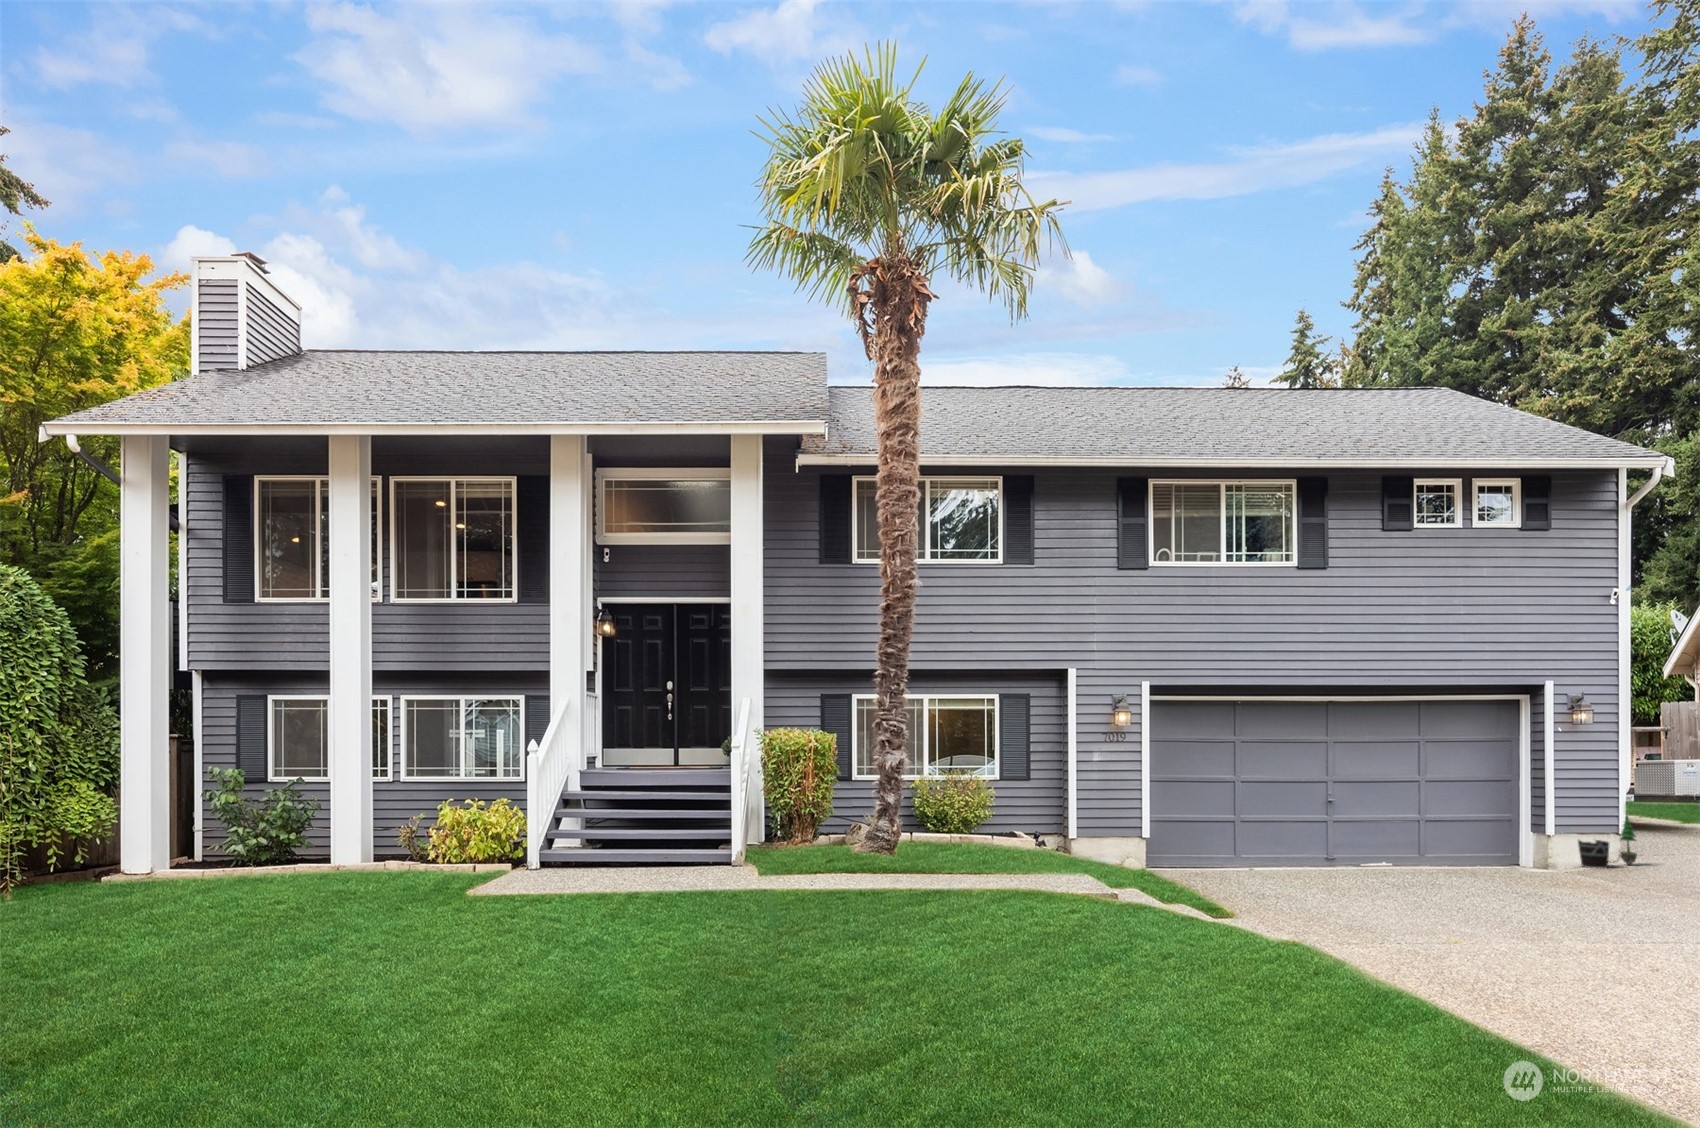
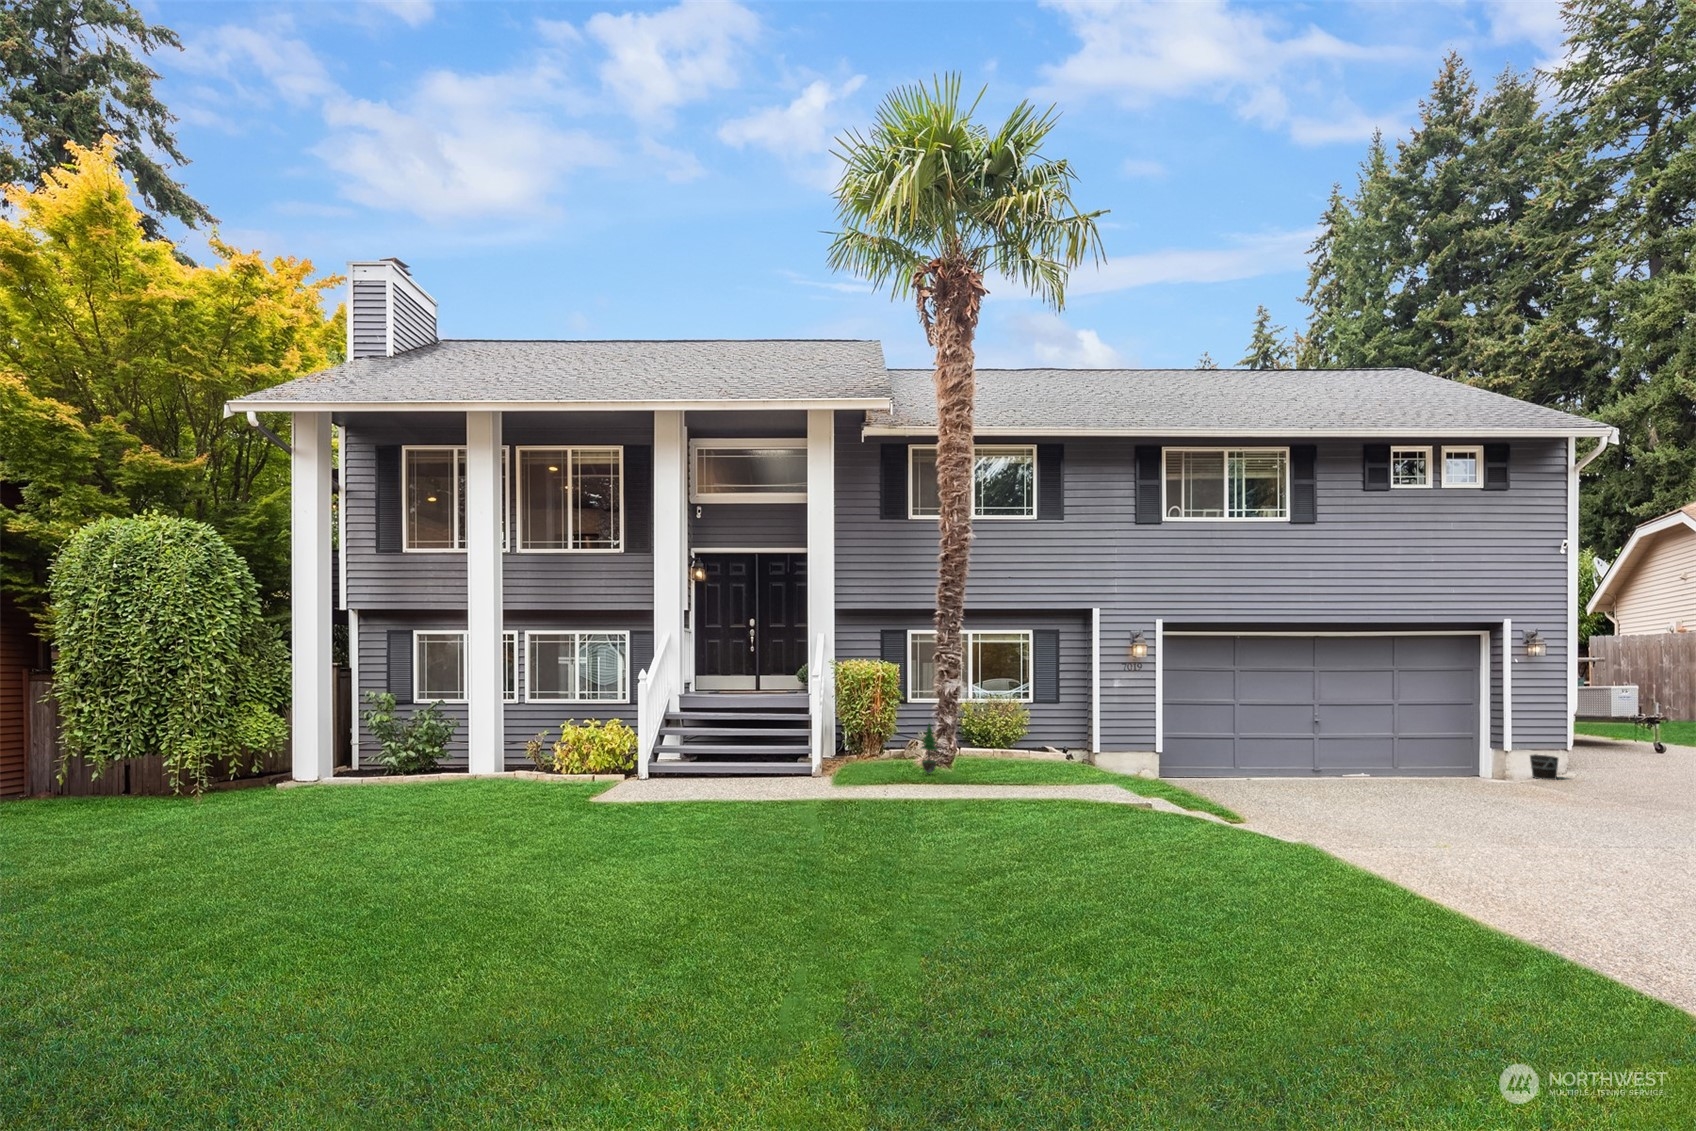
potted tree: present [1620,816,1637,865] -> present [921,724,938,774]

